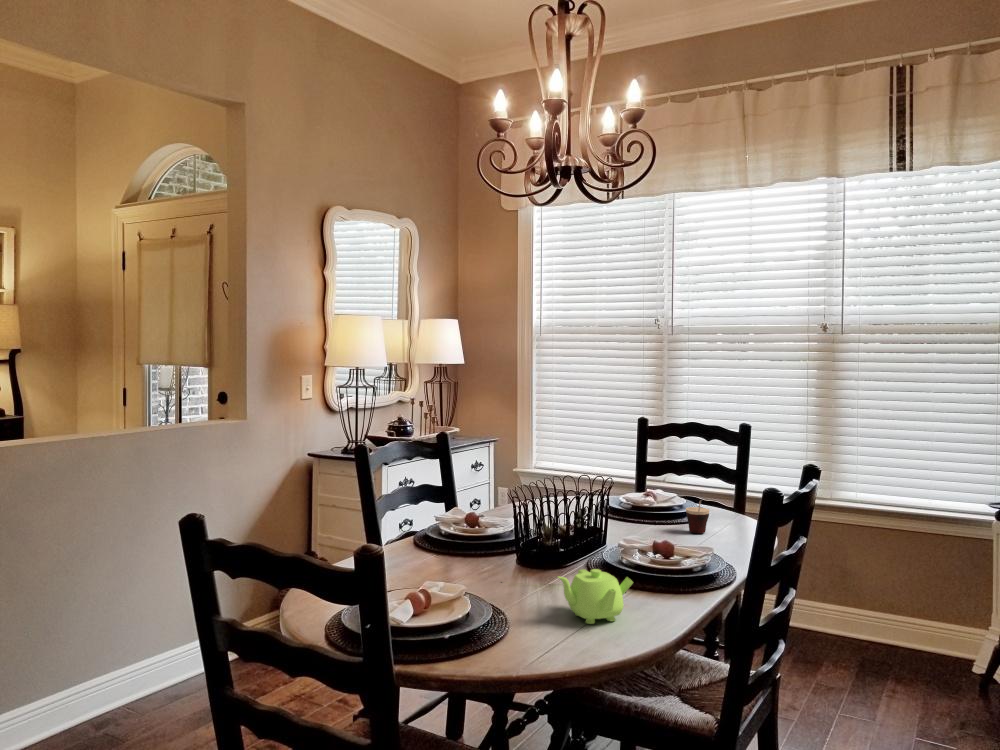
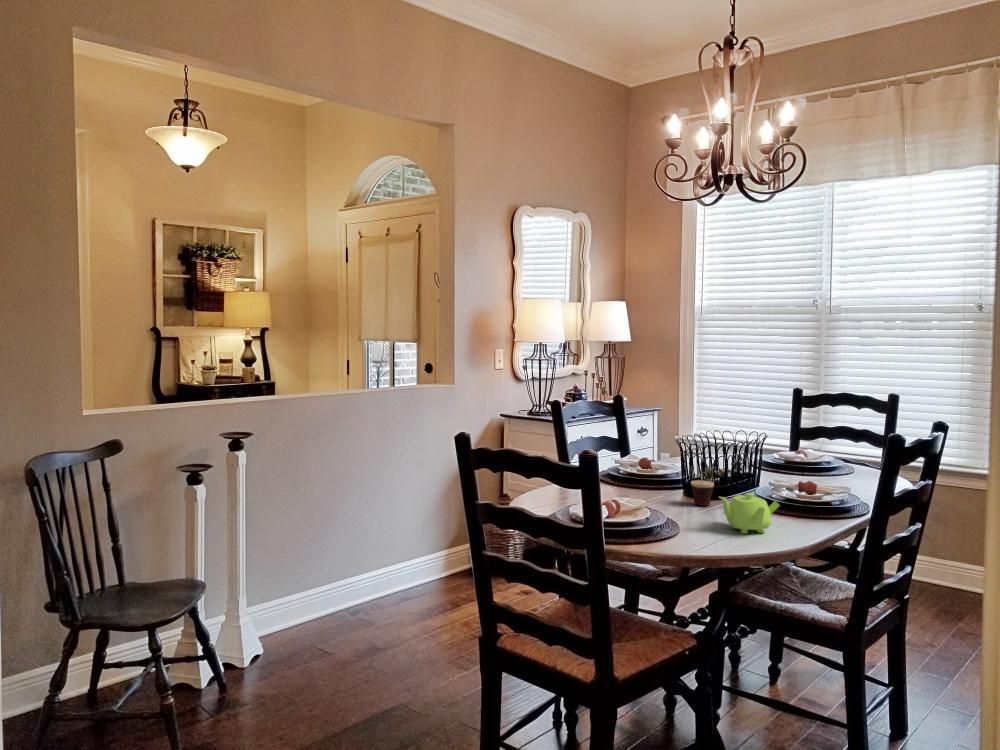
cup: present [686,500,709,533] -> present [691,473,714,506]

